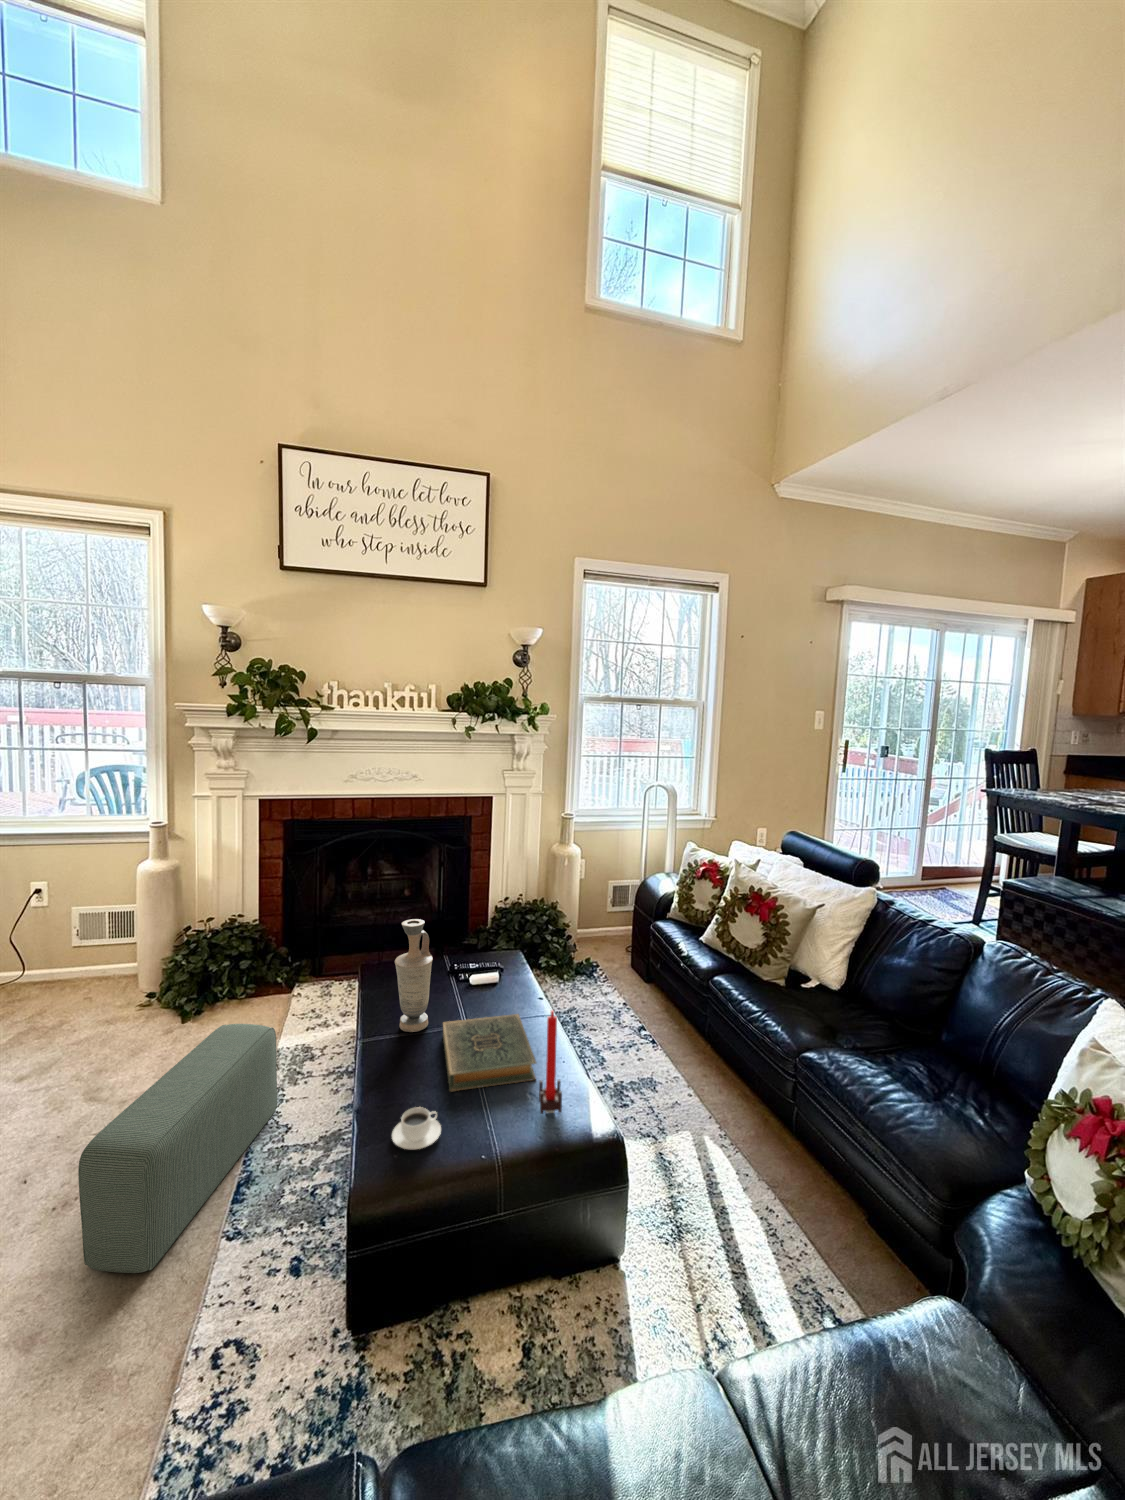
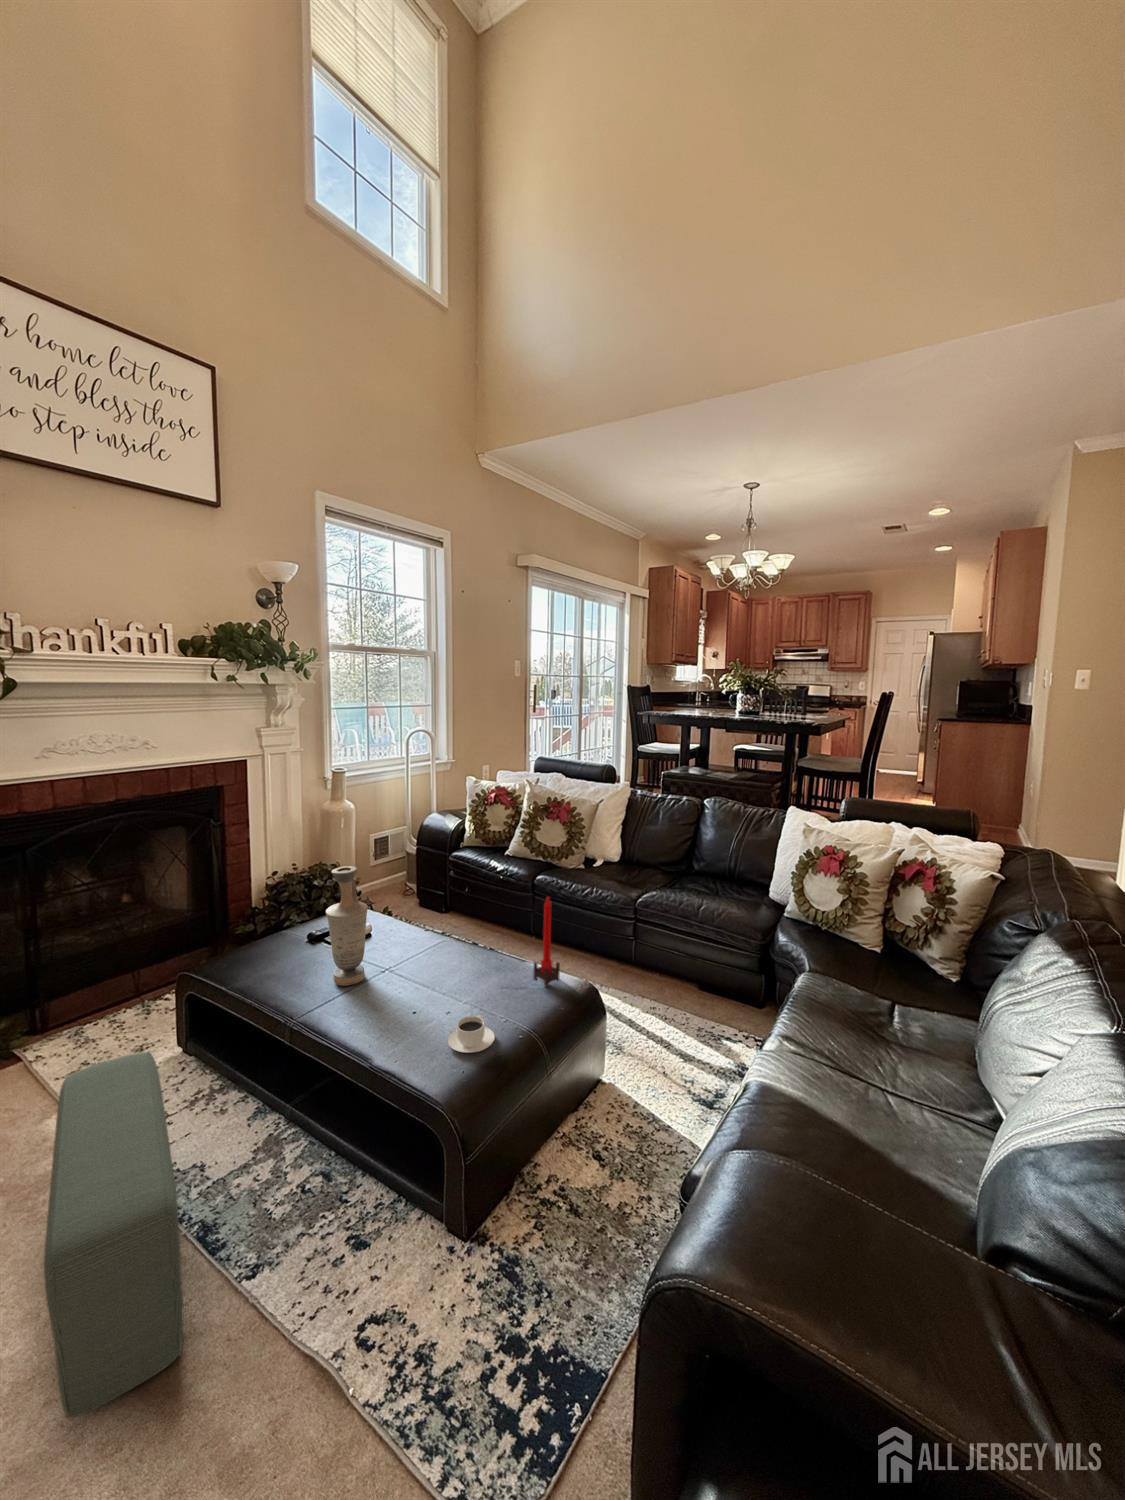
hardback book: present [443,1014,536,1092] -> none [390,934,510,1006]

